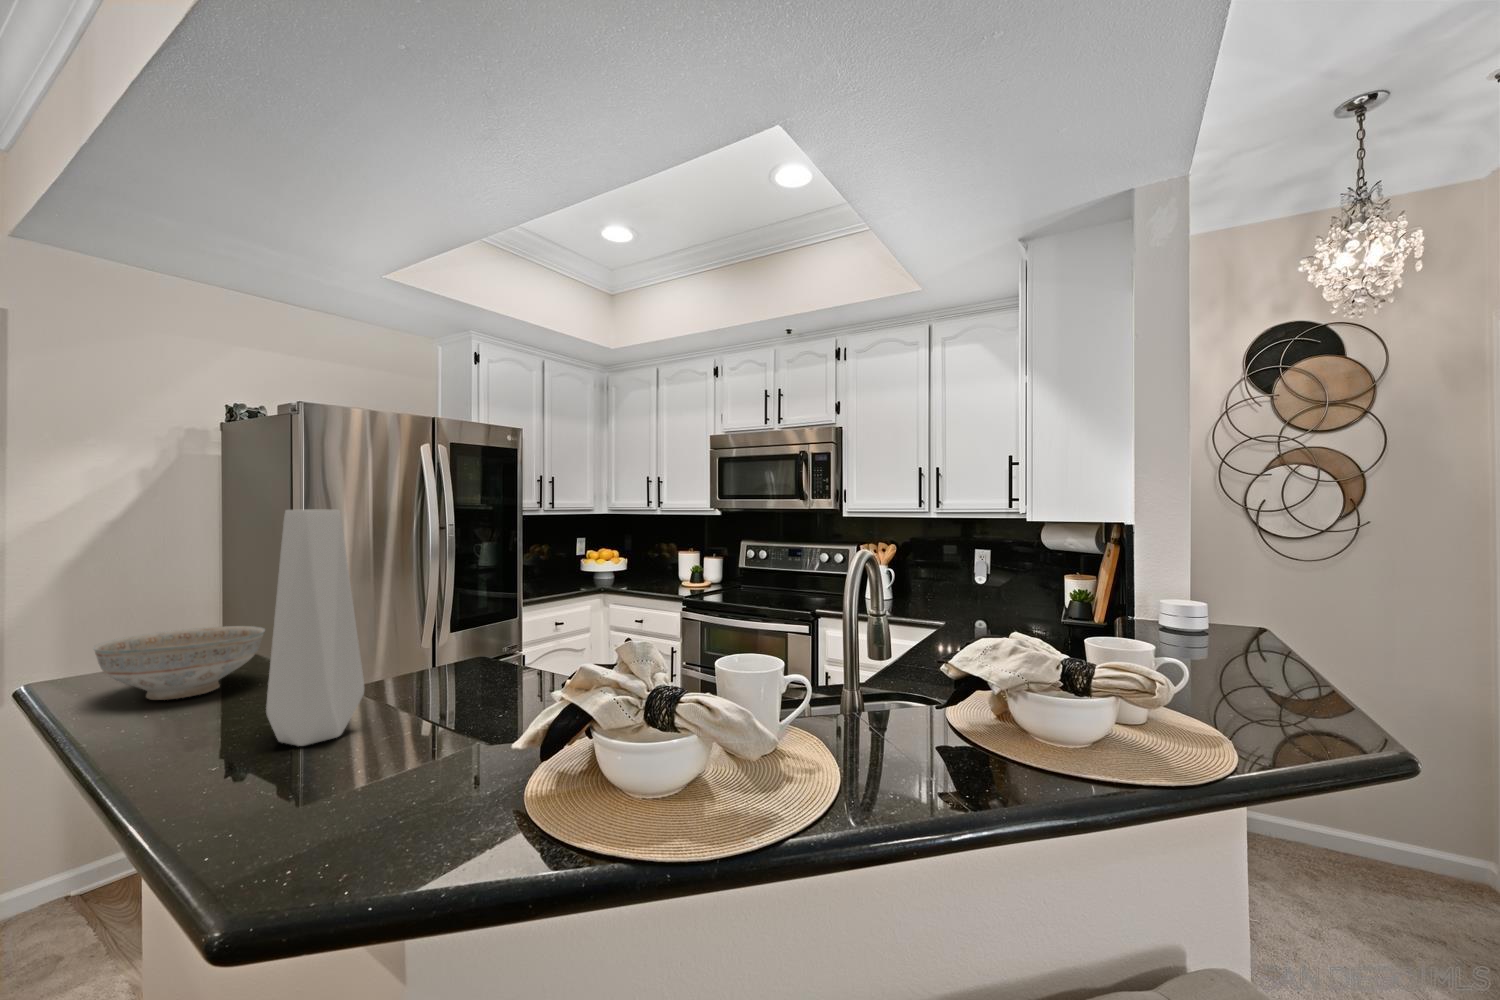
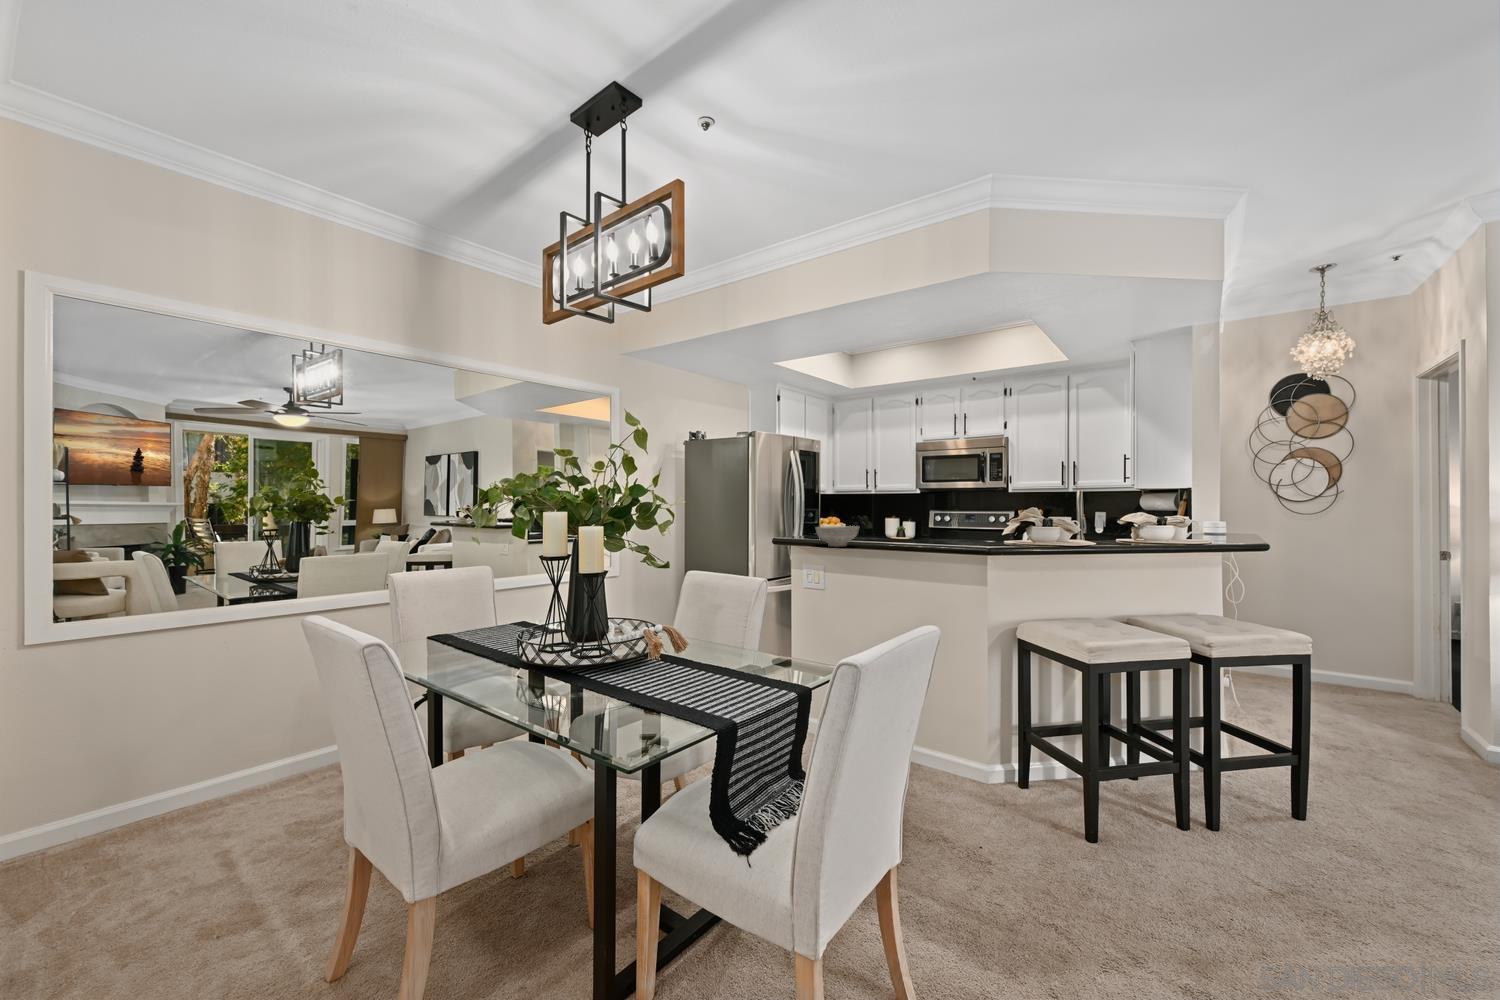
vase: present [266,510,364,746] -> none [900,481,927,552]

